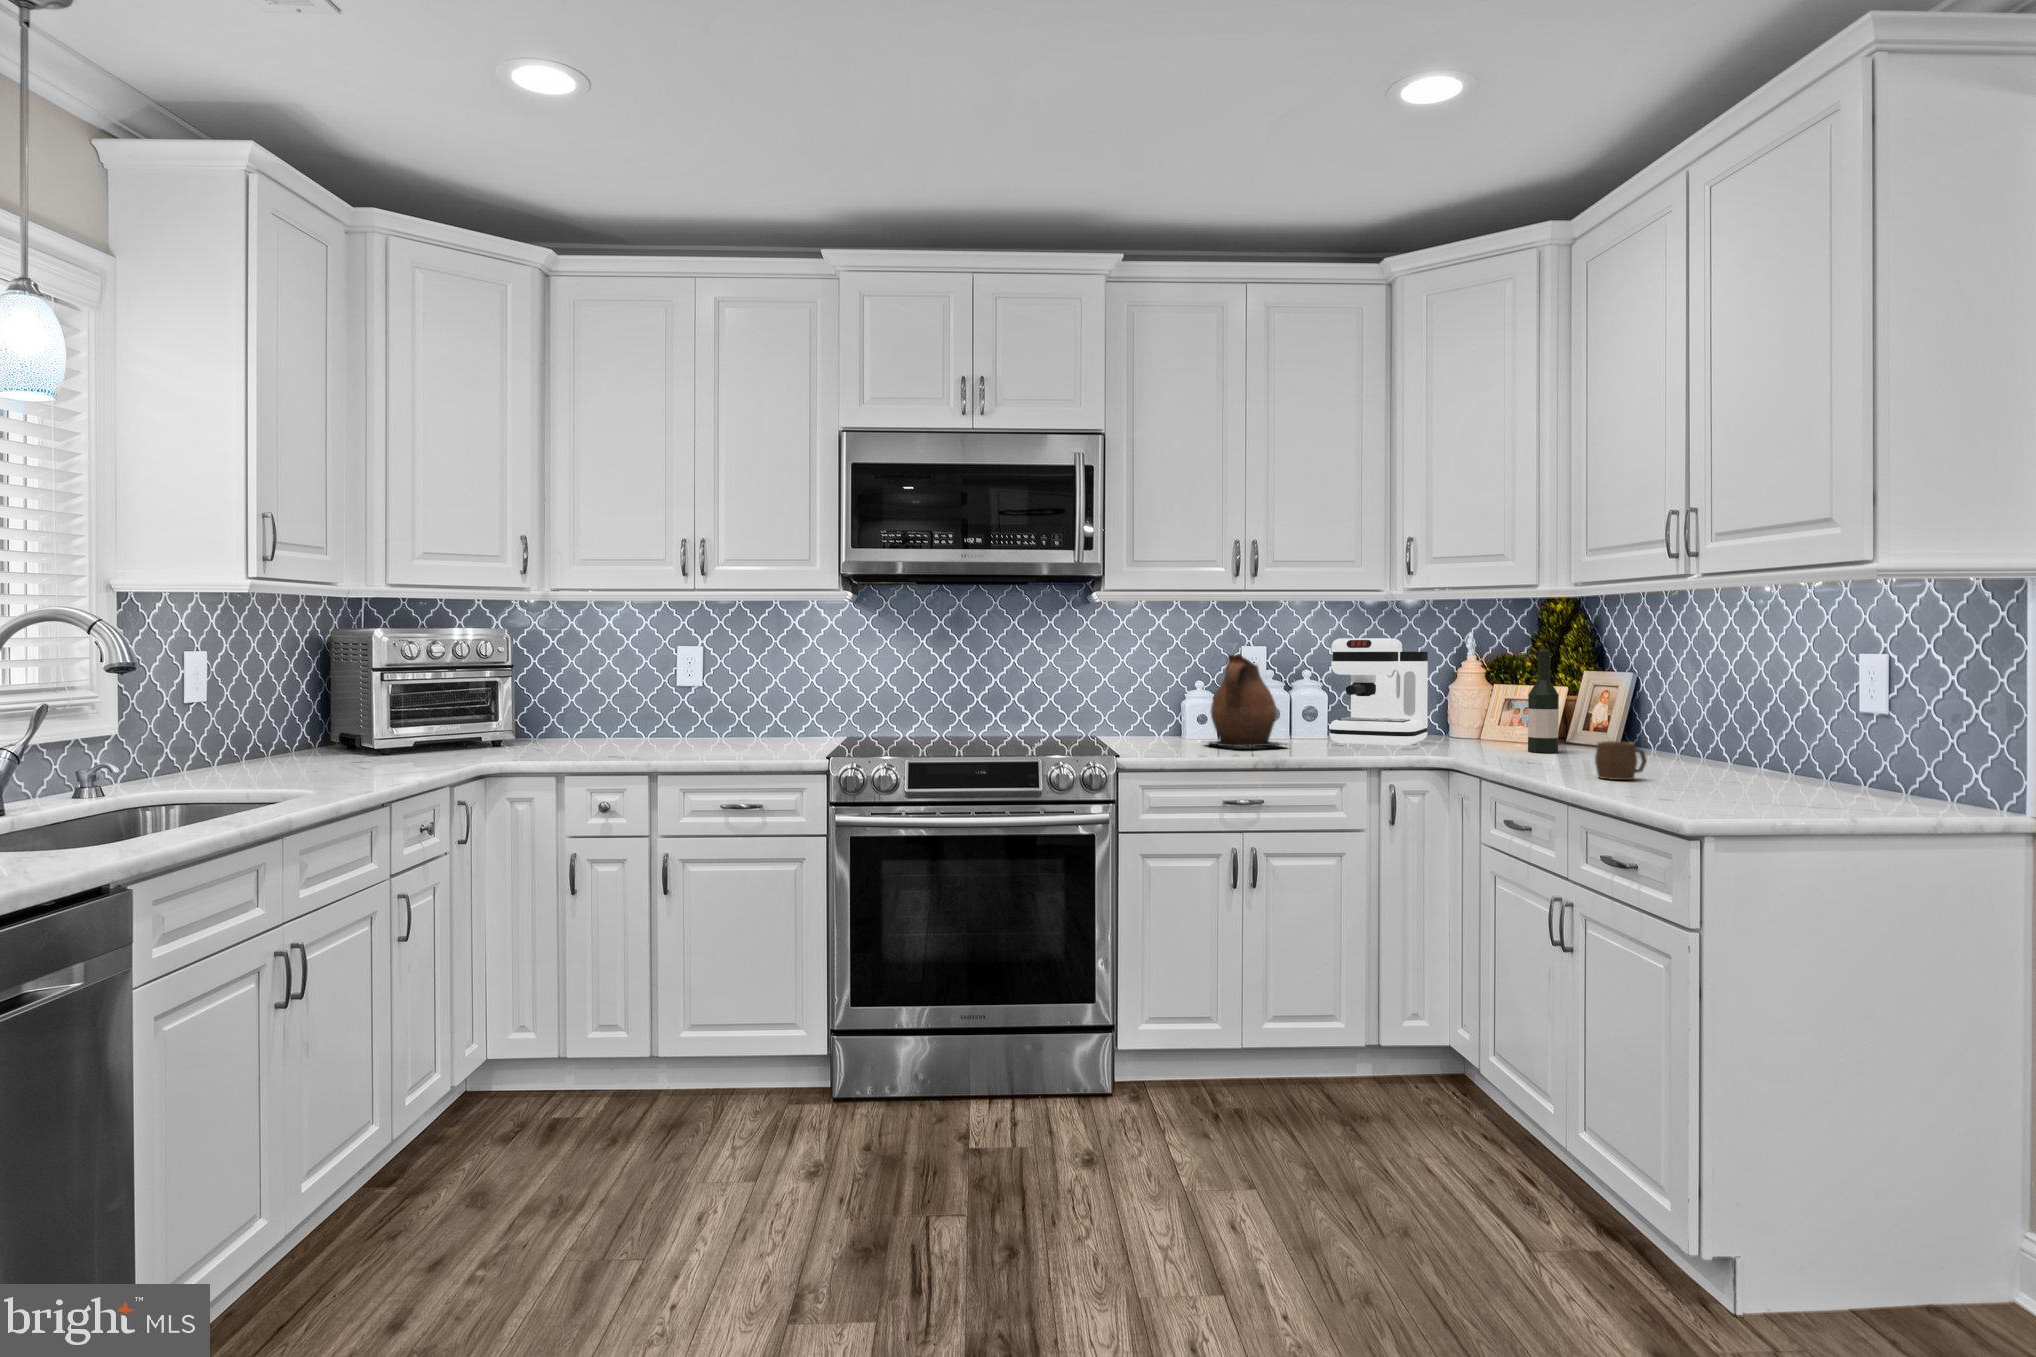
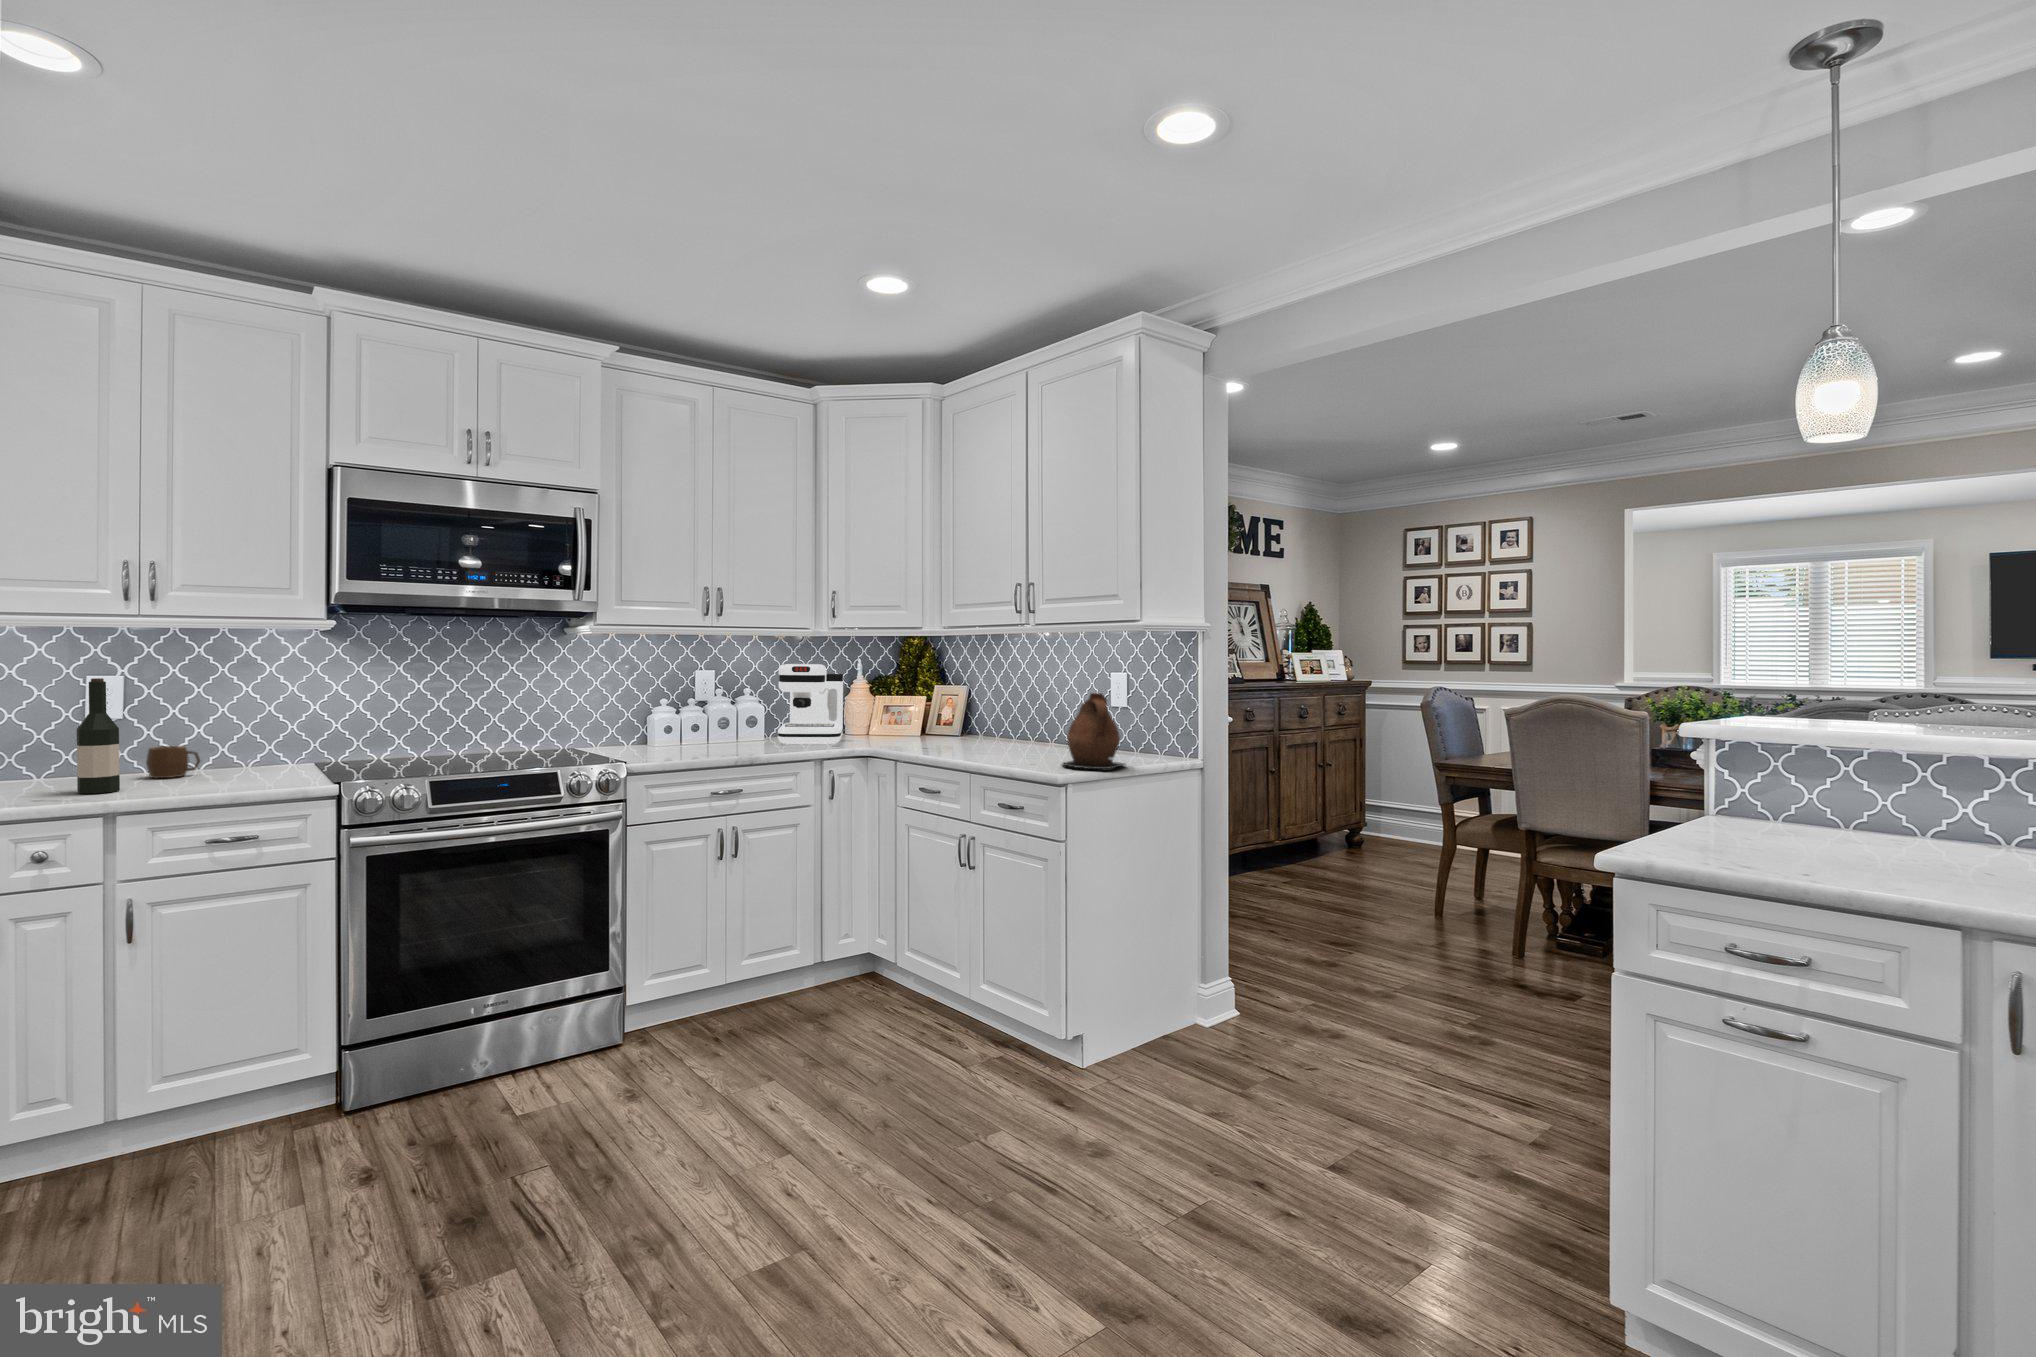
wine bottle: present [1528,649,1559,753] -> present [77,678,120,794]
ceramic pitcher: present [1208,655,1286,747] -> present [1062,693,1125,769]
mug: present [1595,741,1647,780] -> present [146,746,200,778]

